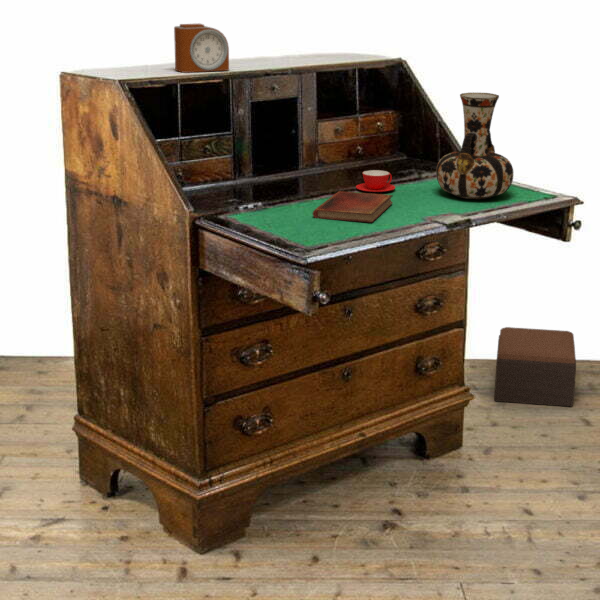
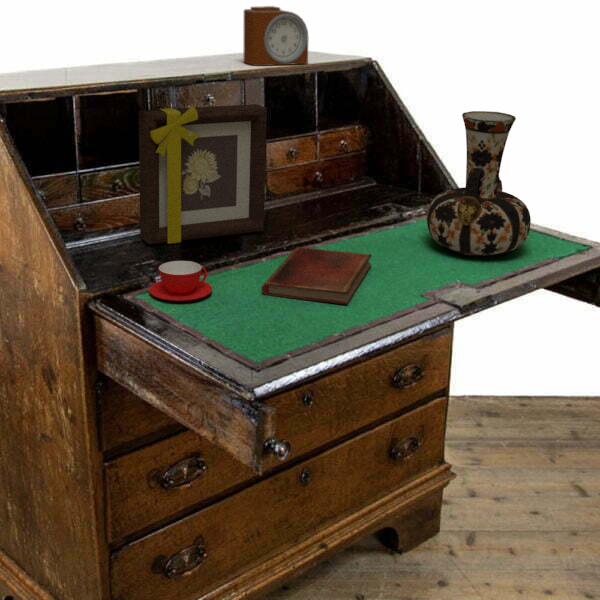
alarm clock: present [174,24,229,73] -> present [243,6,309,66]
picture frame: none [224,90,317,191] -> present [138,104,267,244]
teacup: present [356,170,395,192] -> present [149,261,212,301]
footstool: present [494,327,576,407] -> none [468,368,566,466]

